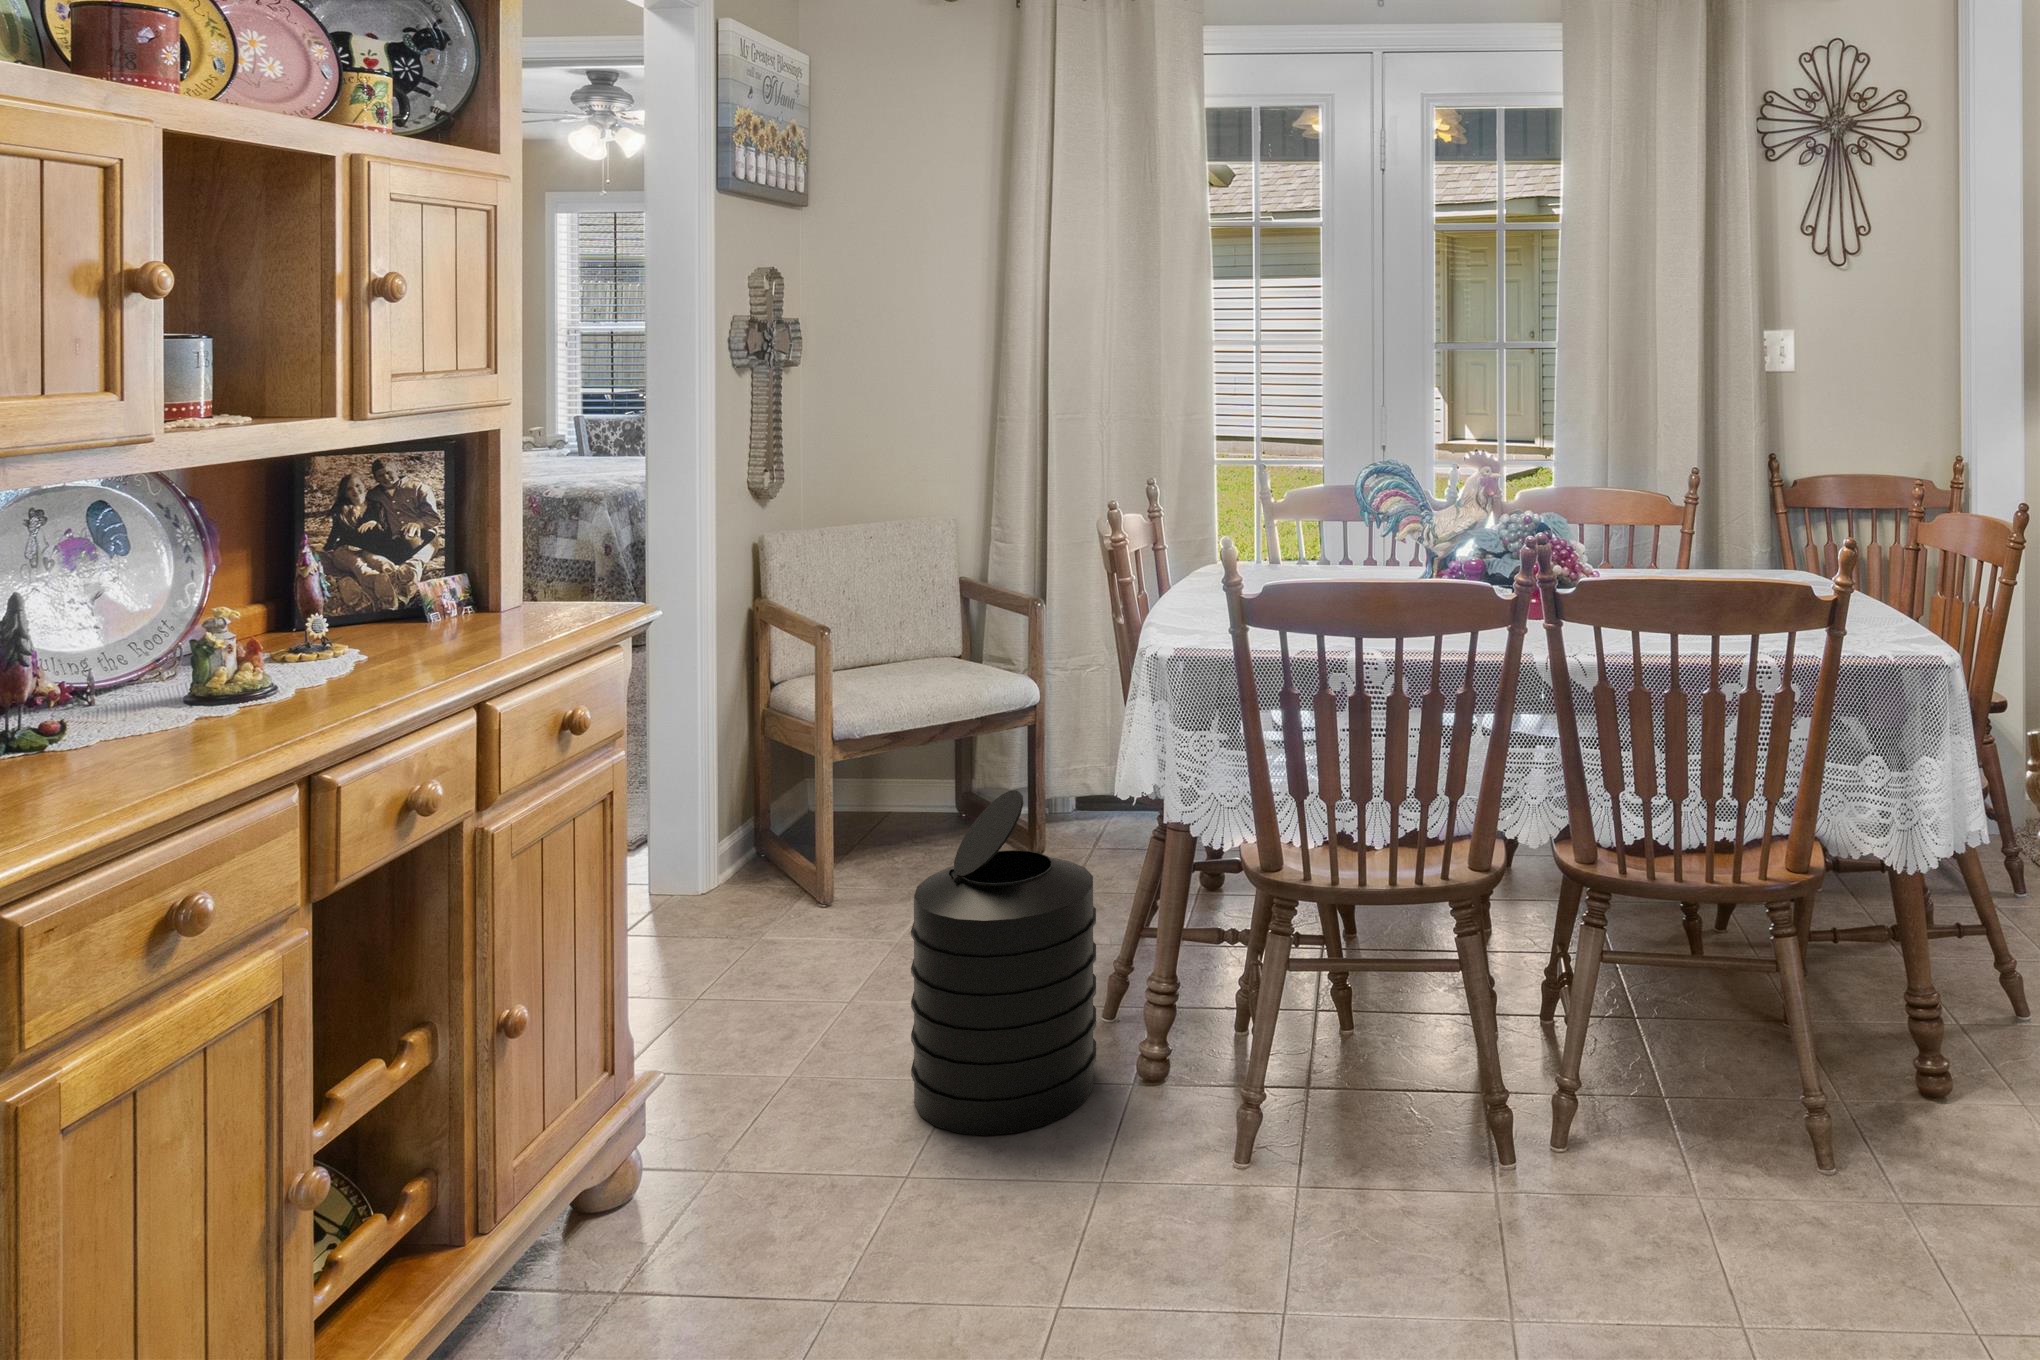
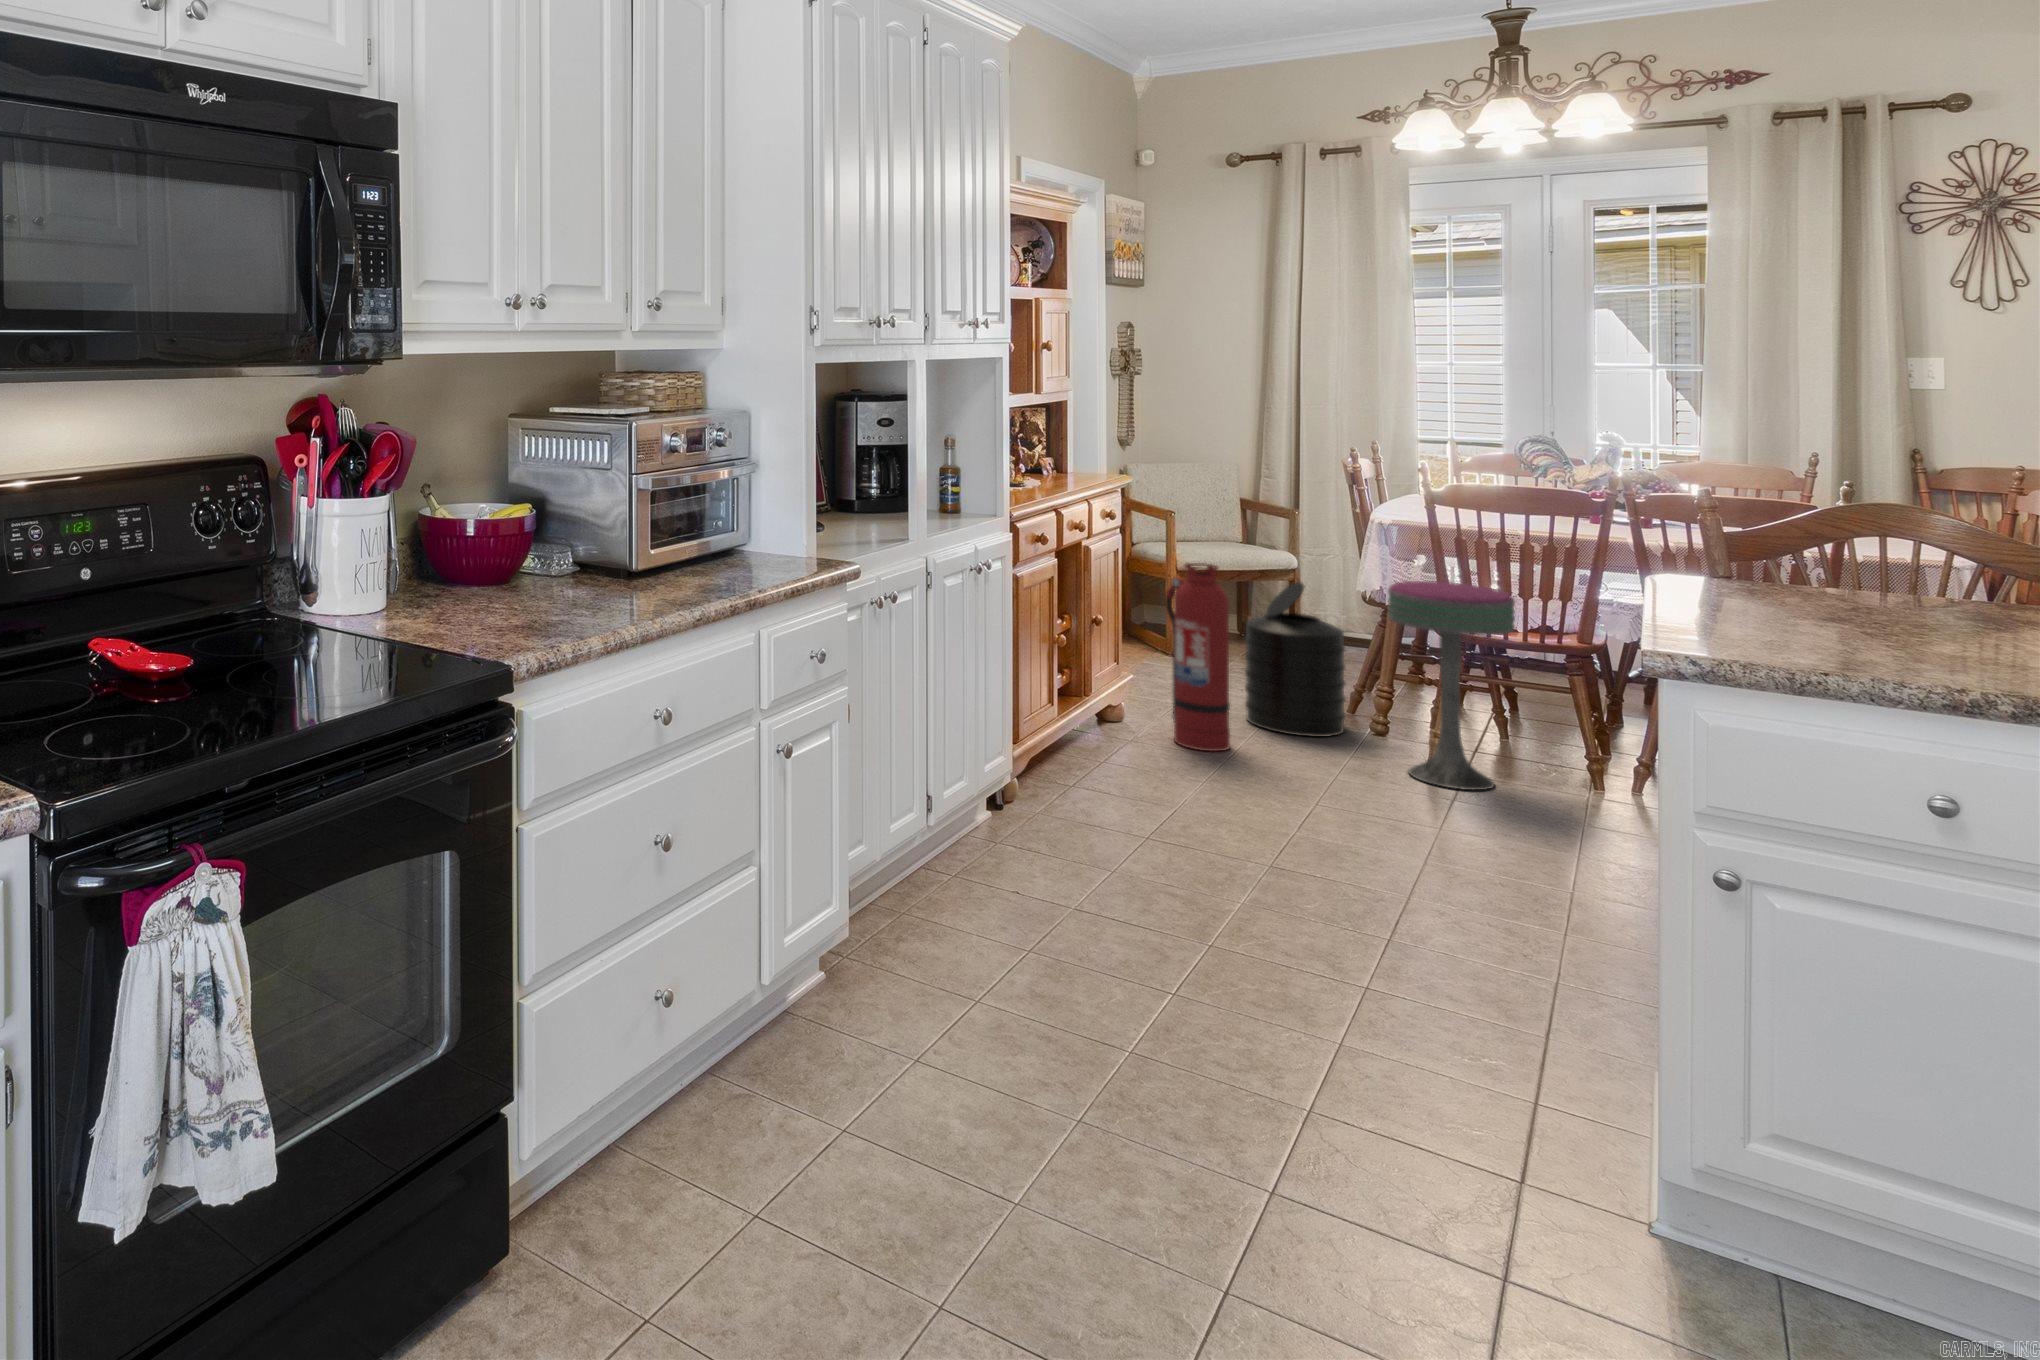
bar stool: none [1167,781,1387,1254] -> present [1388,581,1515,790]
fire extinguisher: none [714,812,853,1290] -> present [1166,563,1230,751]

